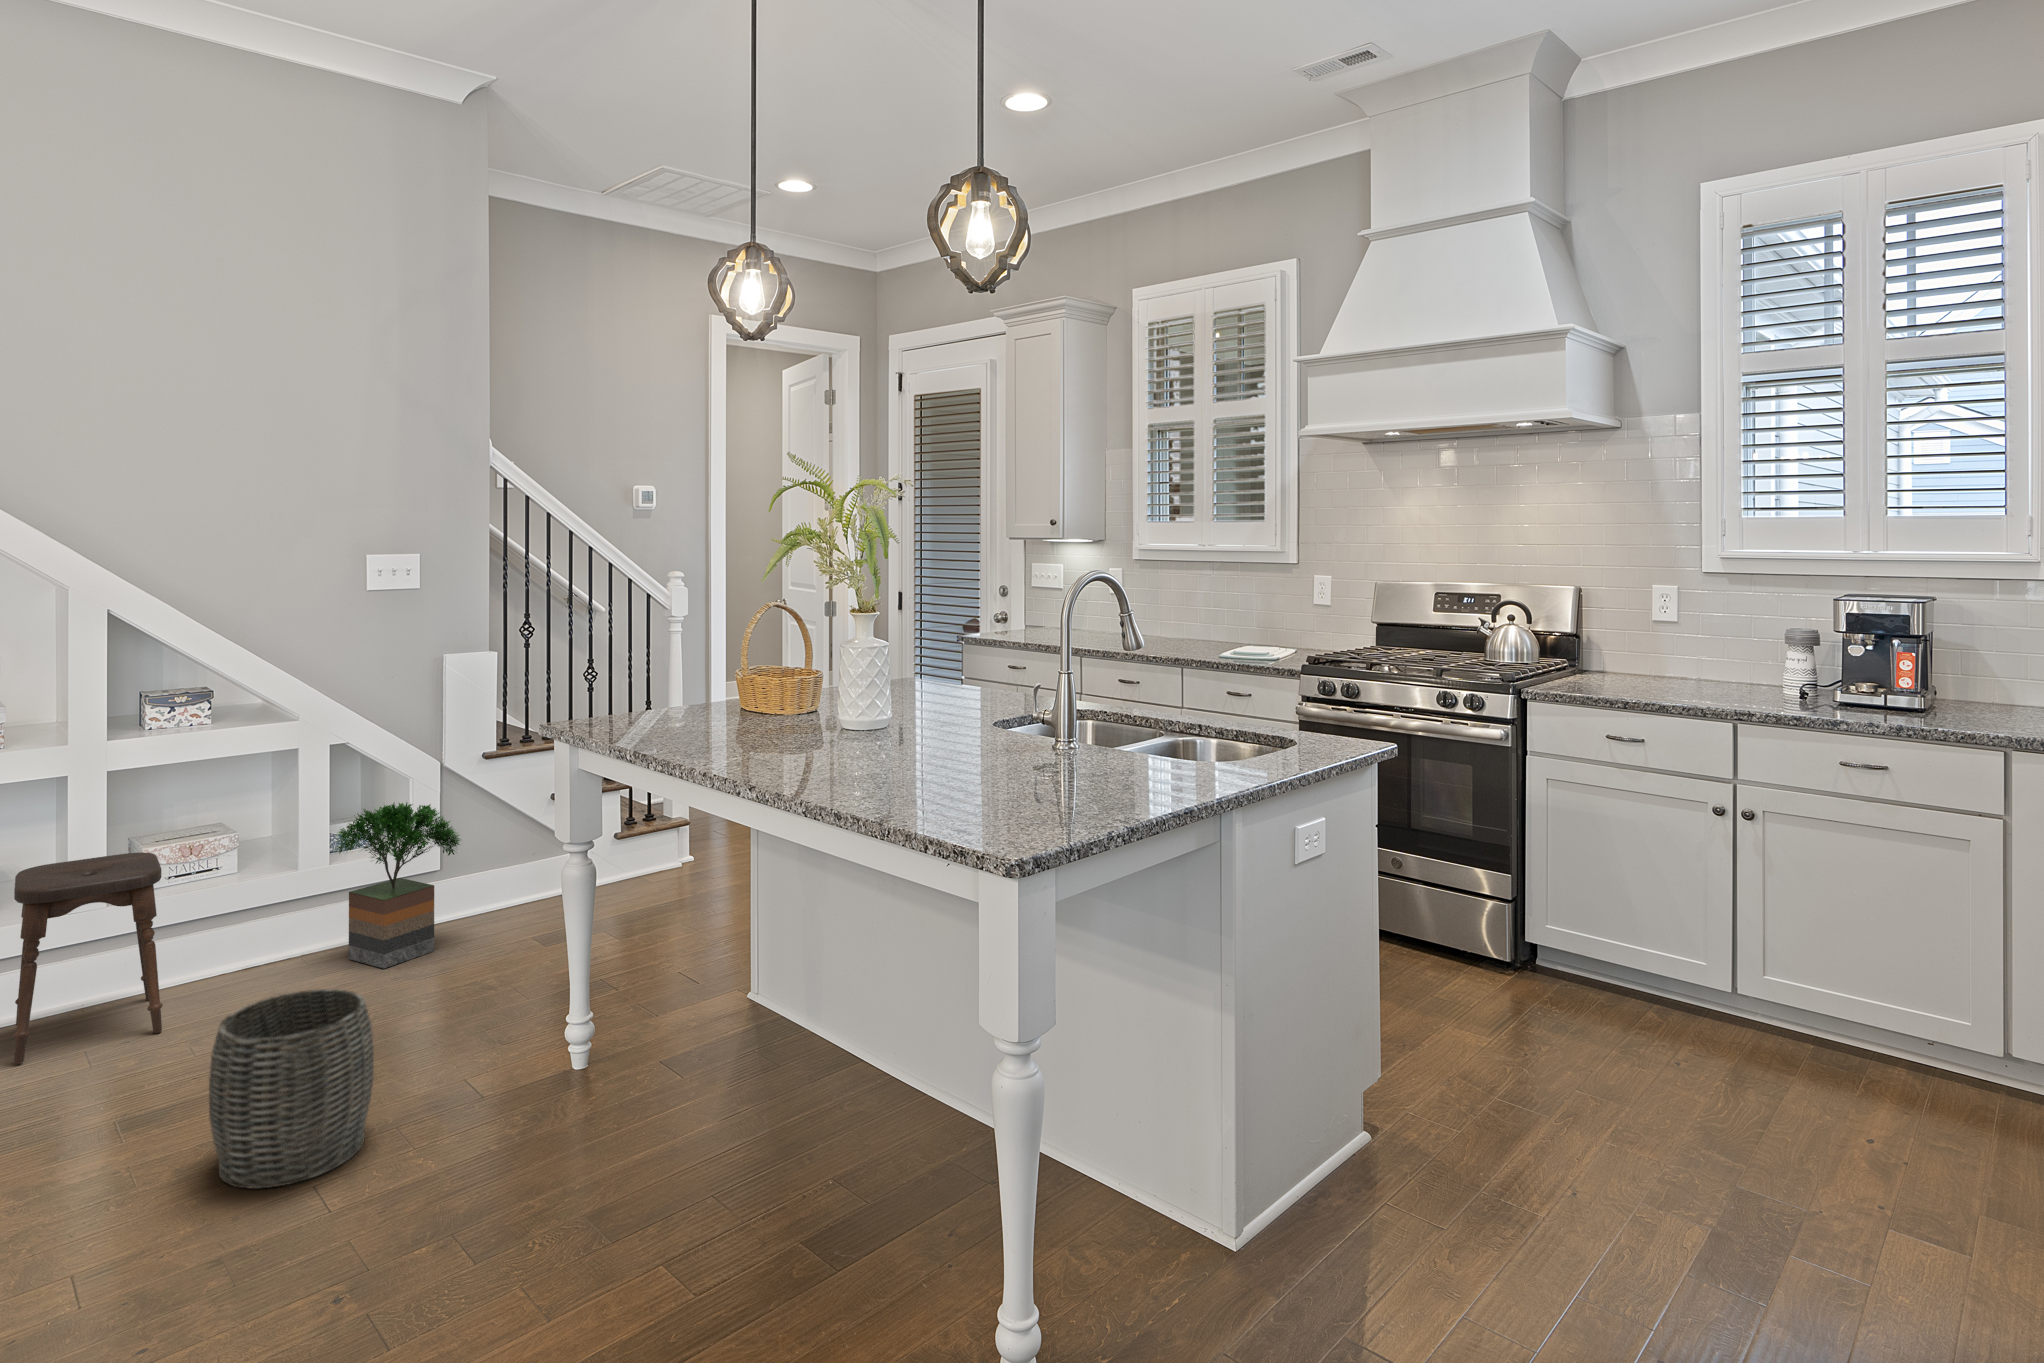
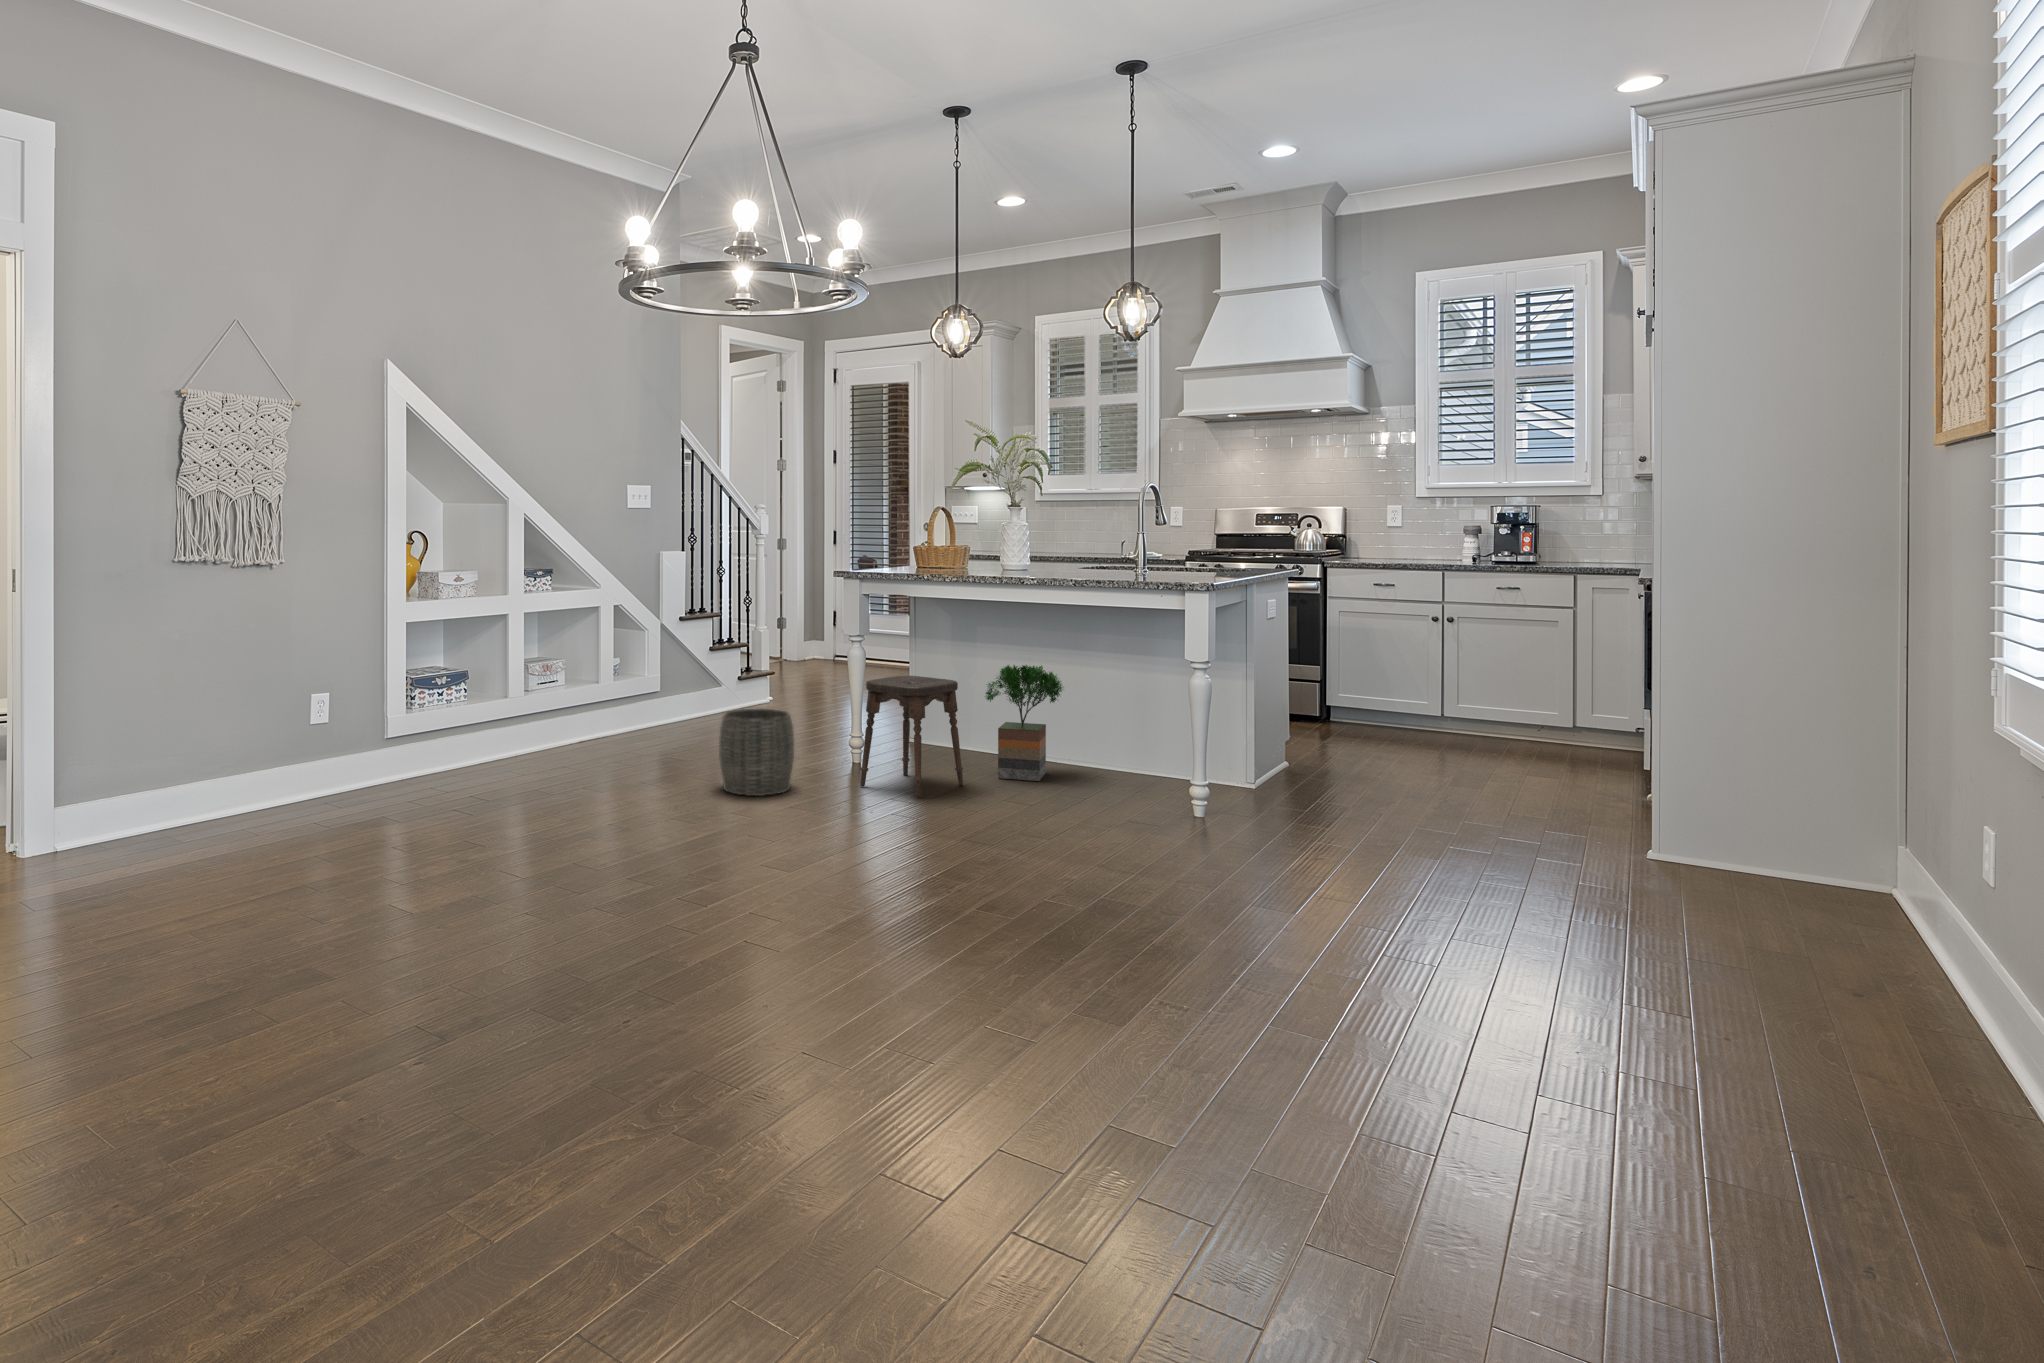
potted tree: present [335,802,460,969] -> present [985,665,1063,781]
stool: present [13,852,163,1063] -> present [860,676,963,797]

